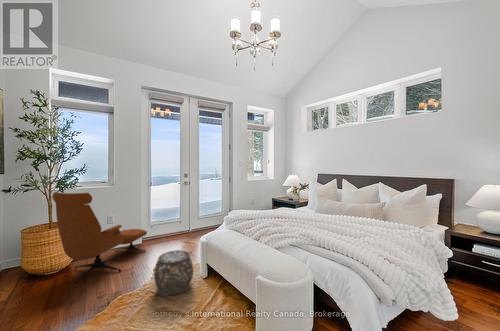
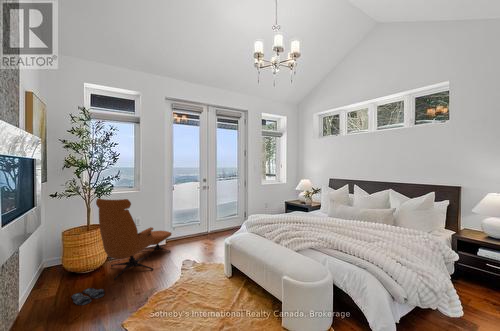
woven basket: present [154,250,193,296] -> none [187,251,222,292]
slippers: none [18,293,59,314] -> present [71,288,105,305]

